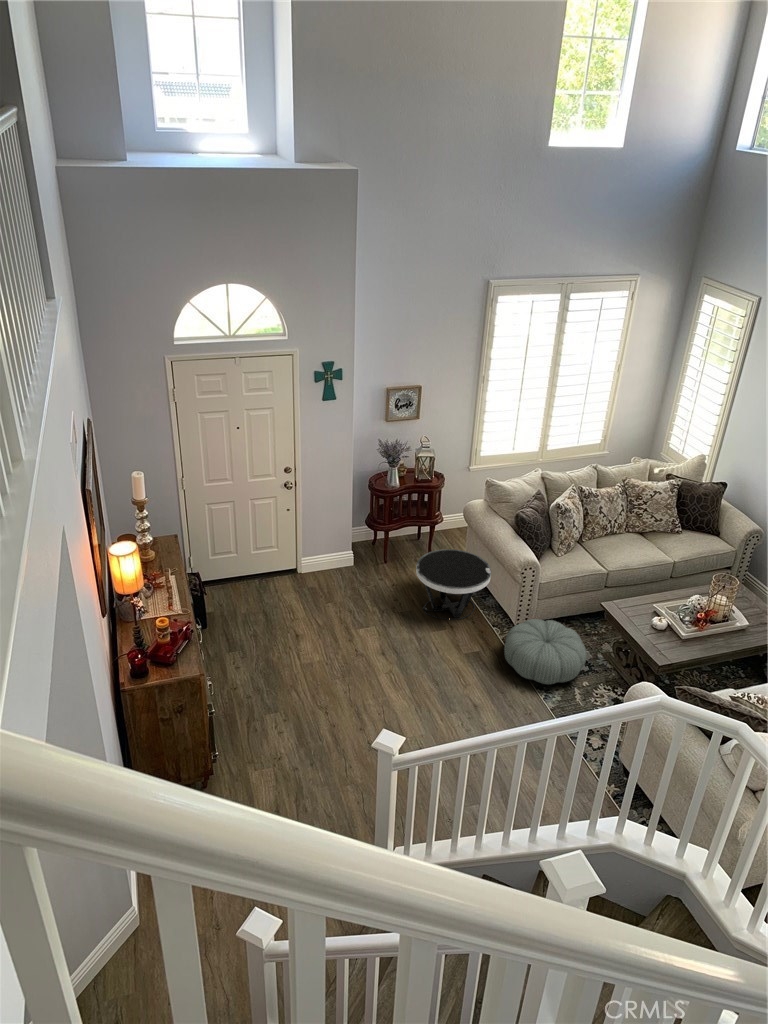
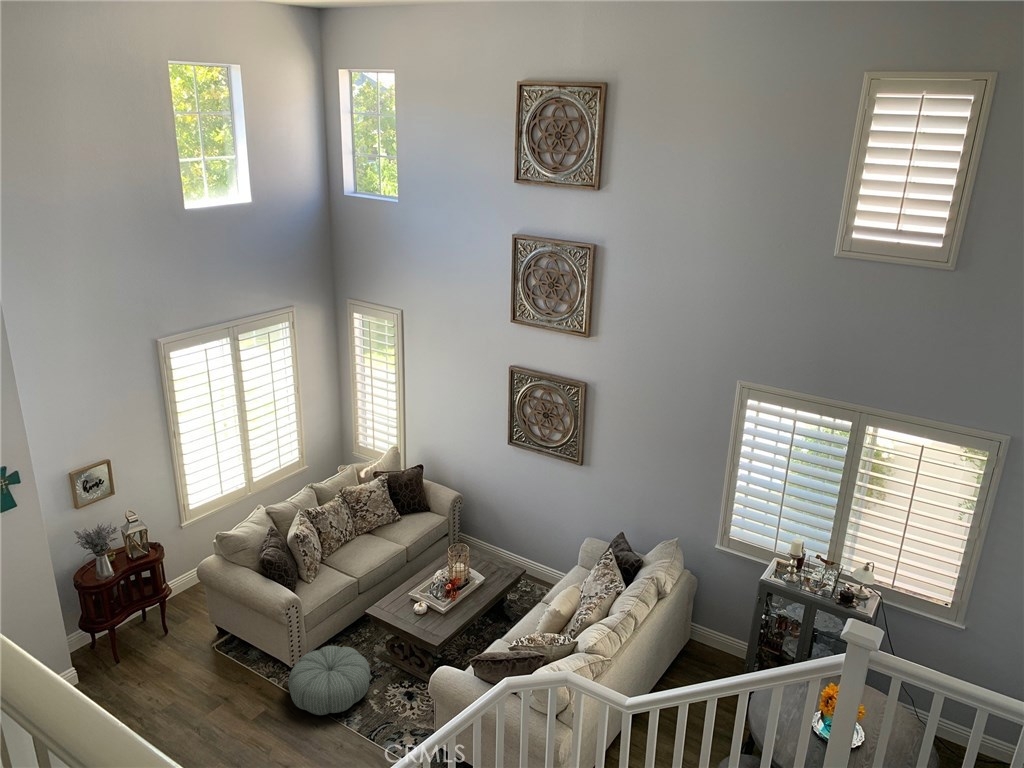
side table: present [416,549,491,620] -> none [165,613,251,698]

